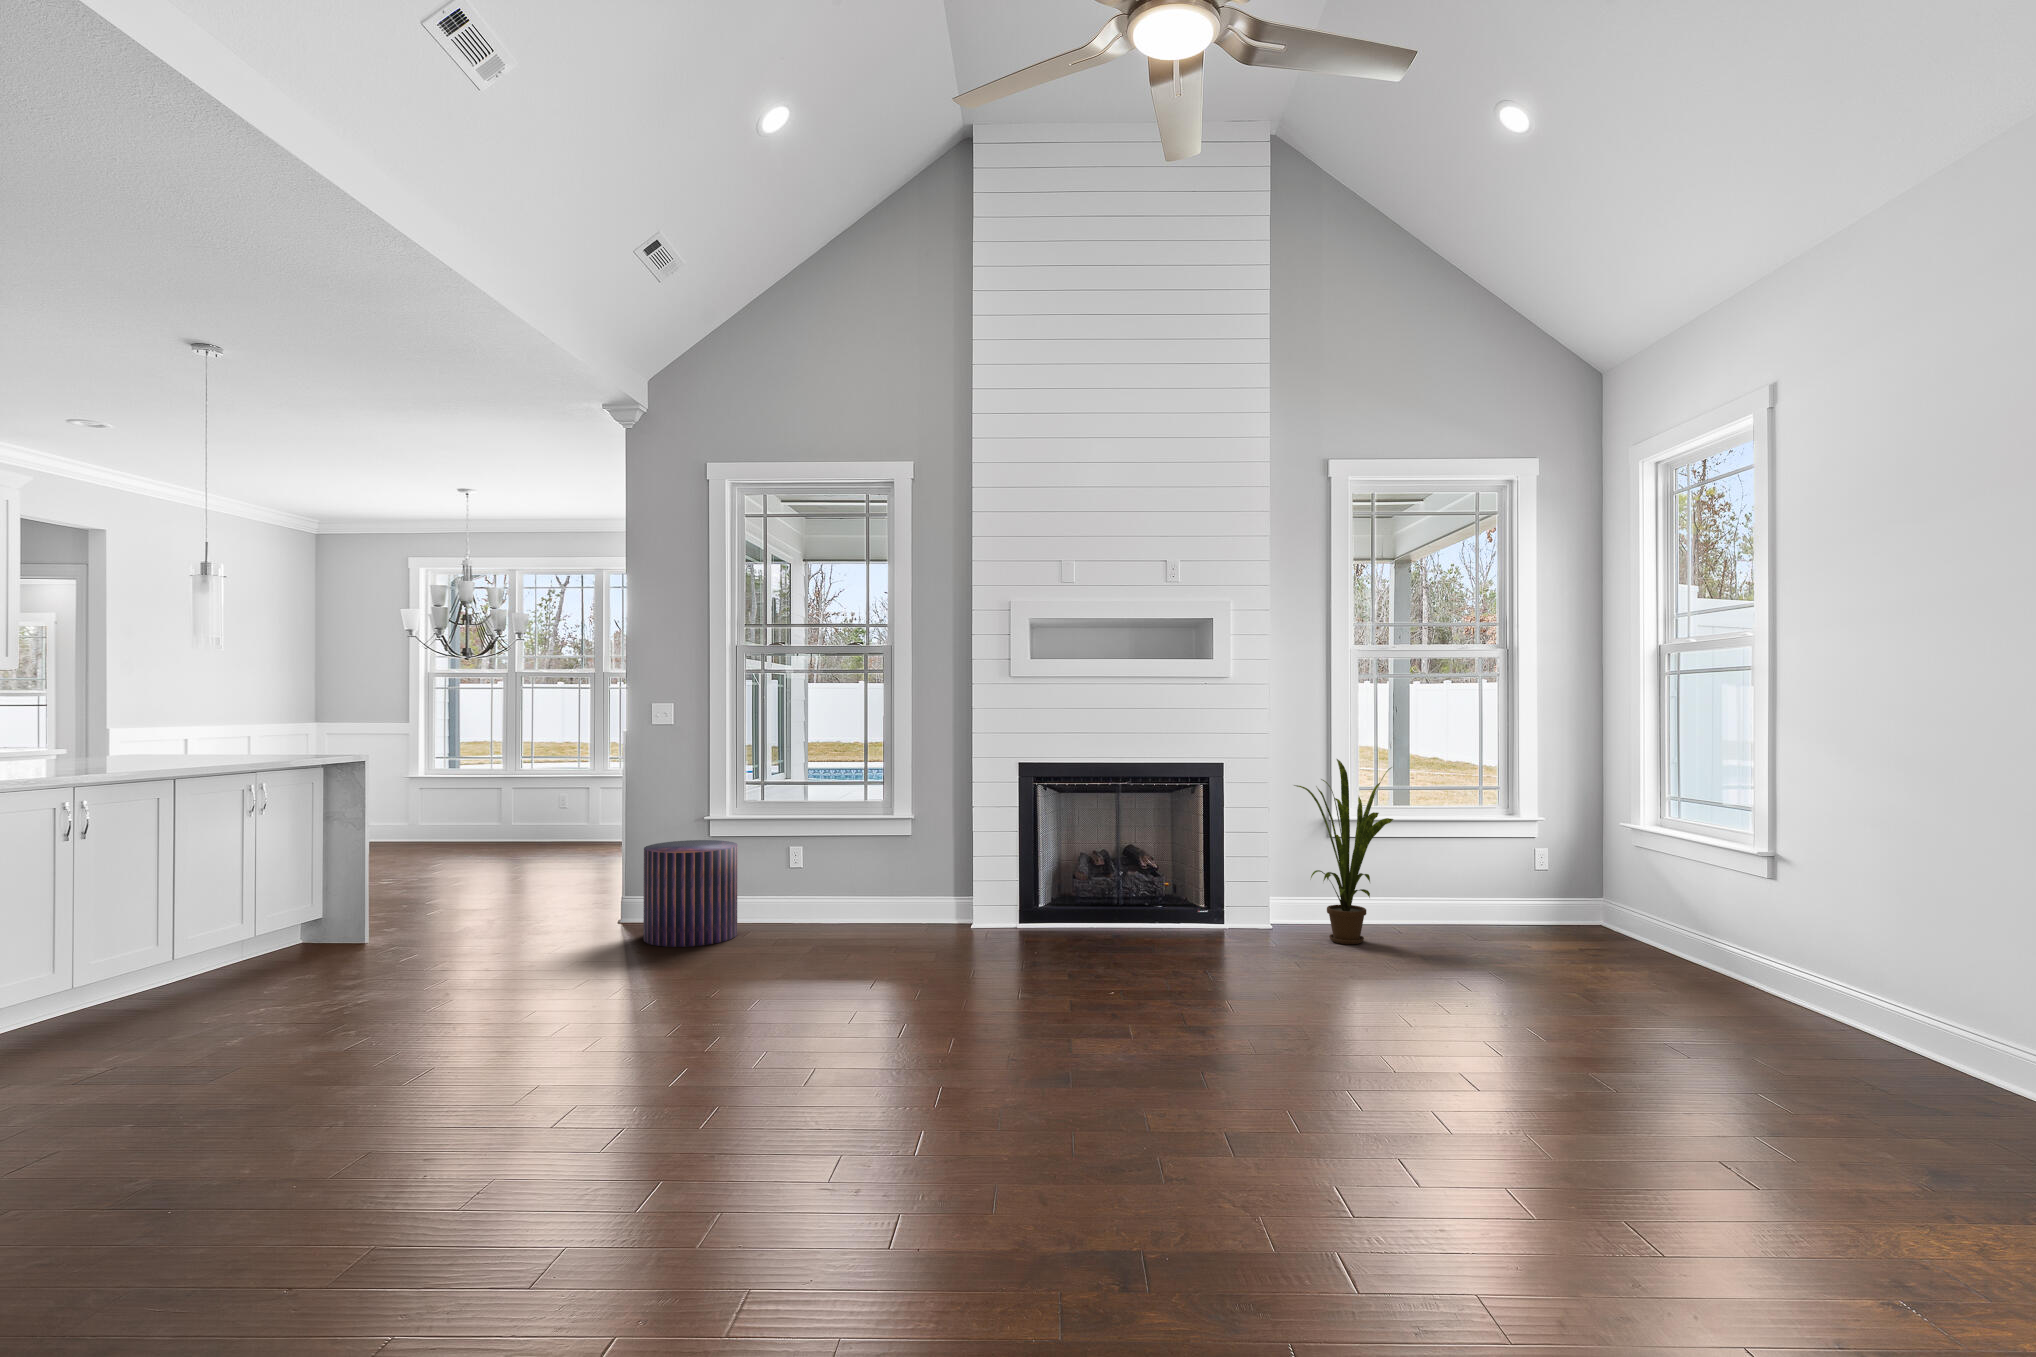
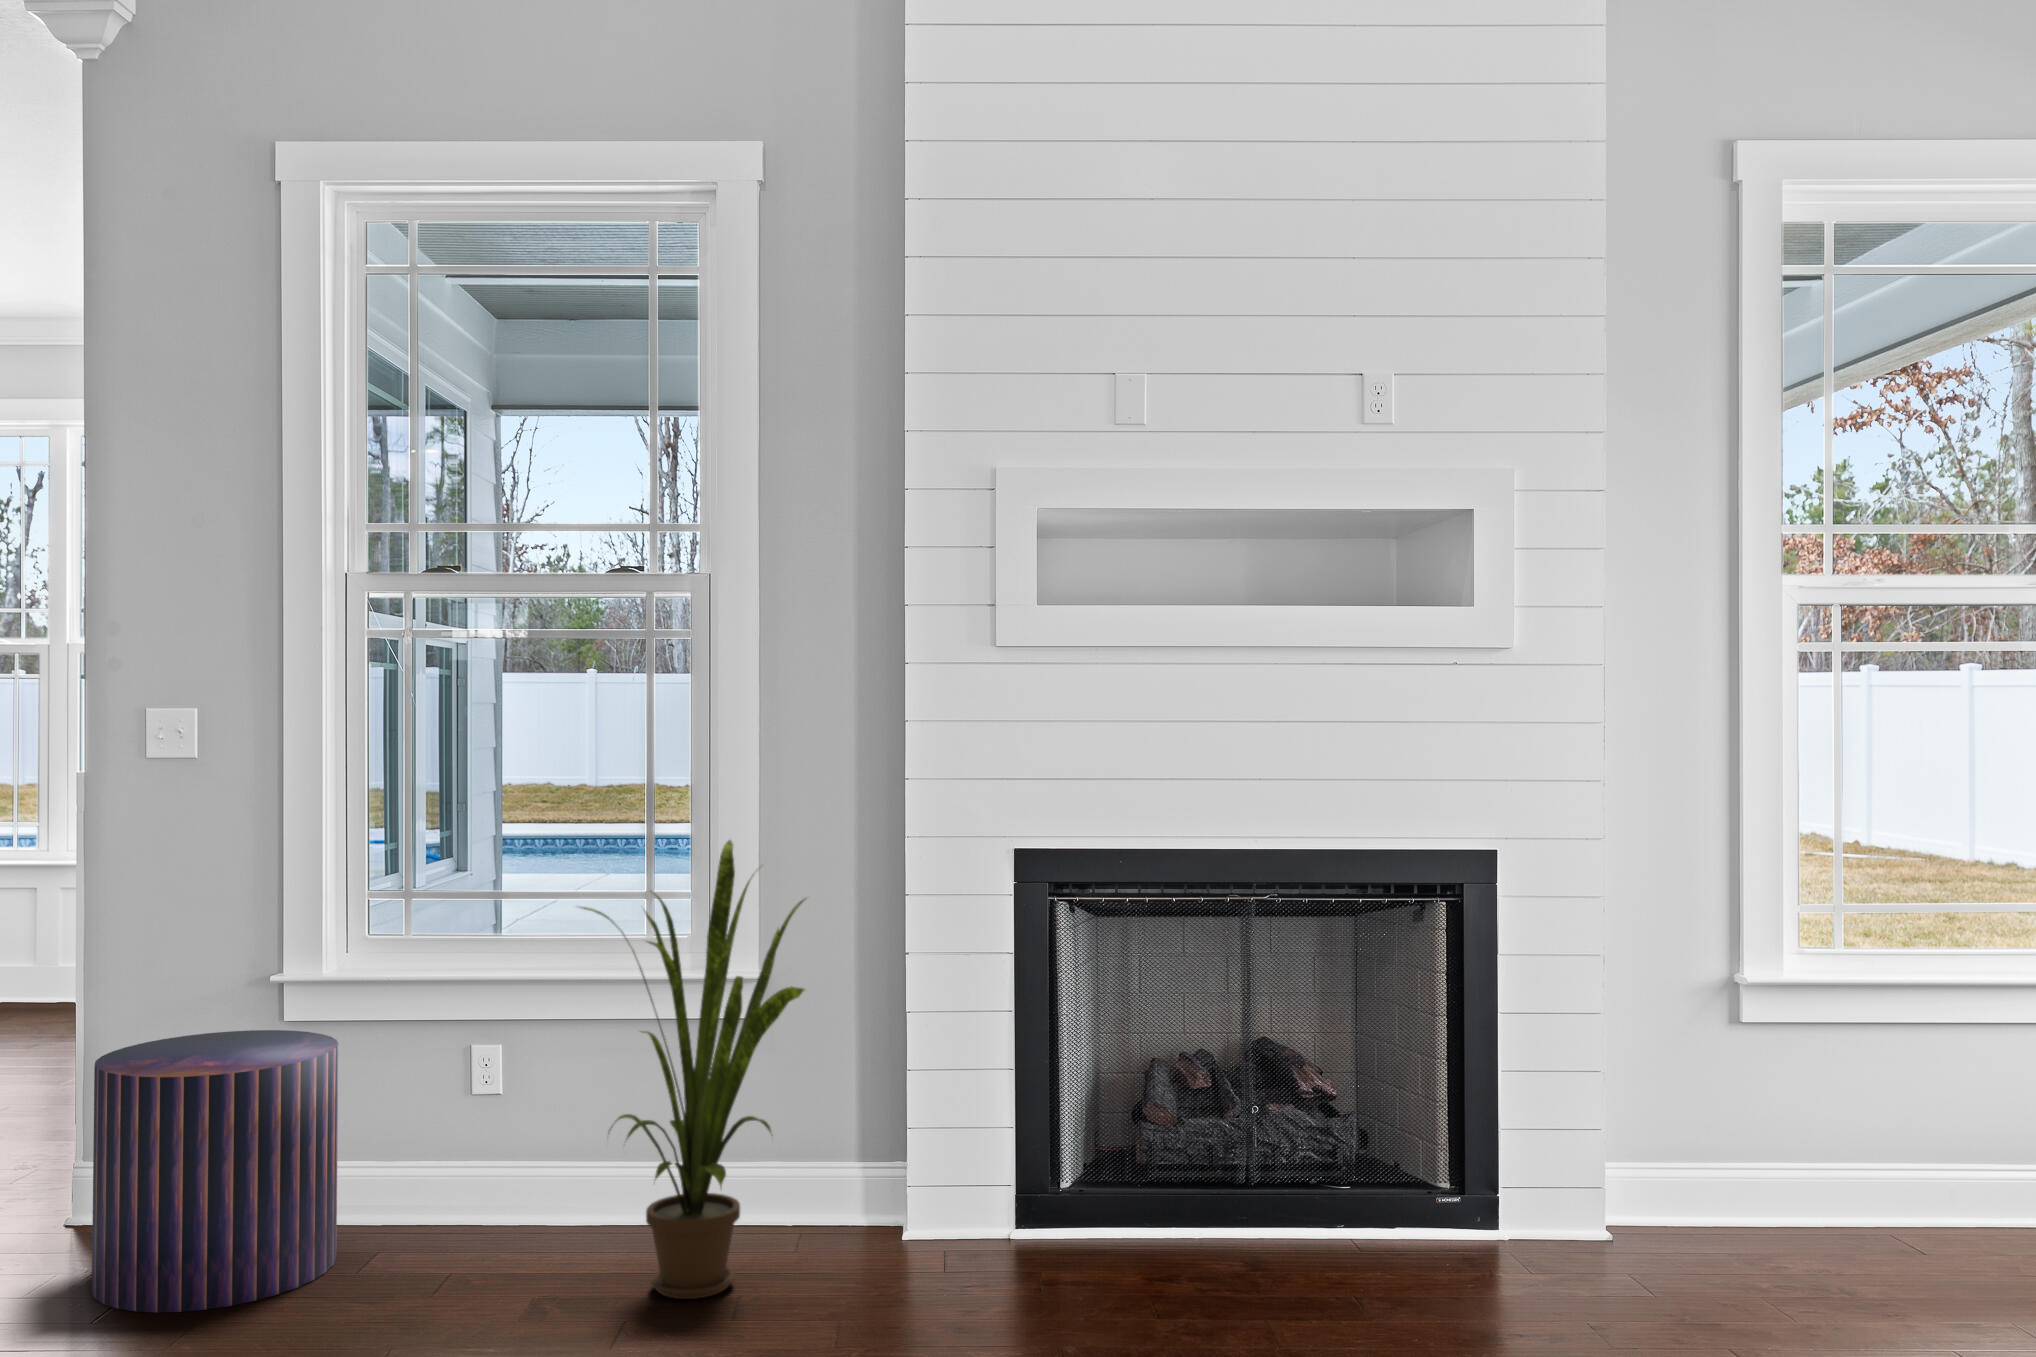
house plant: present [1294,759,1393,944] -> present [583,840,805,1299]

